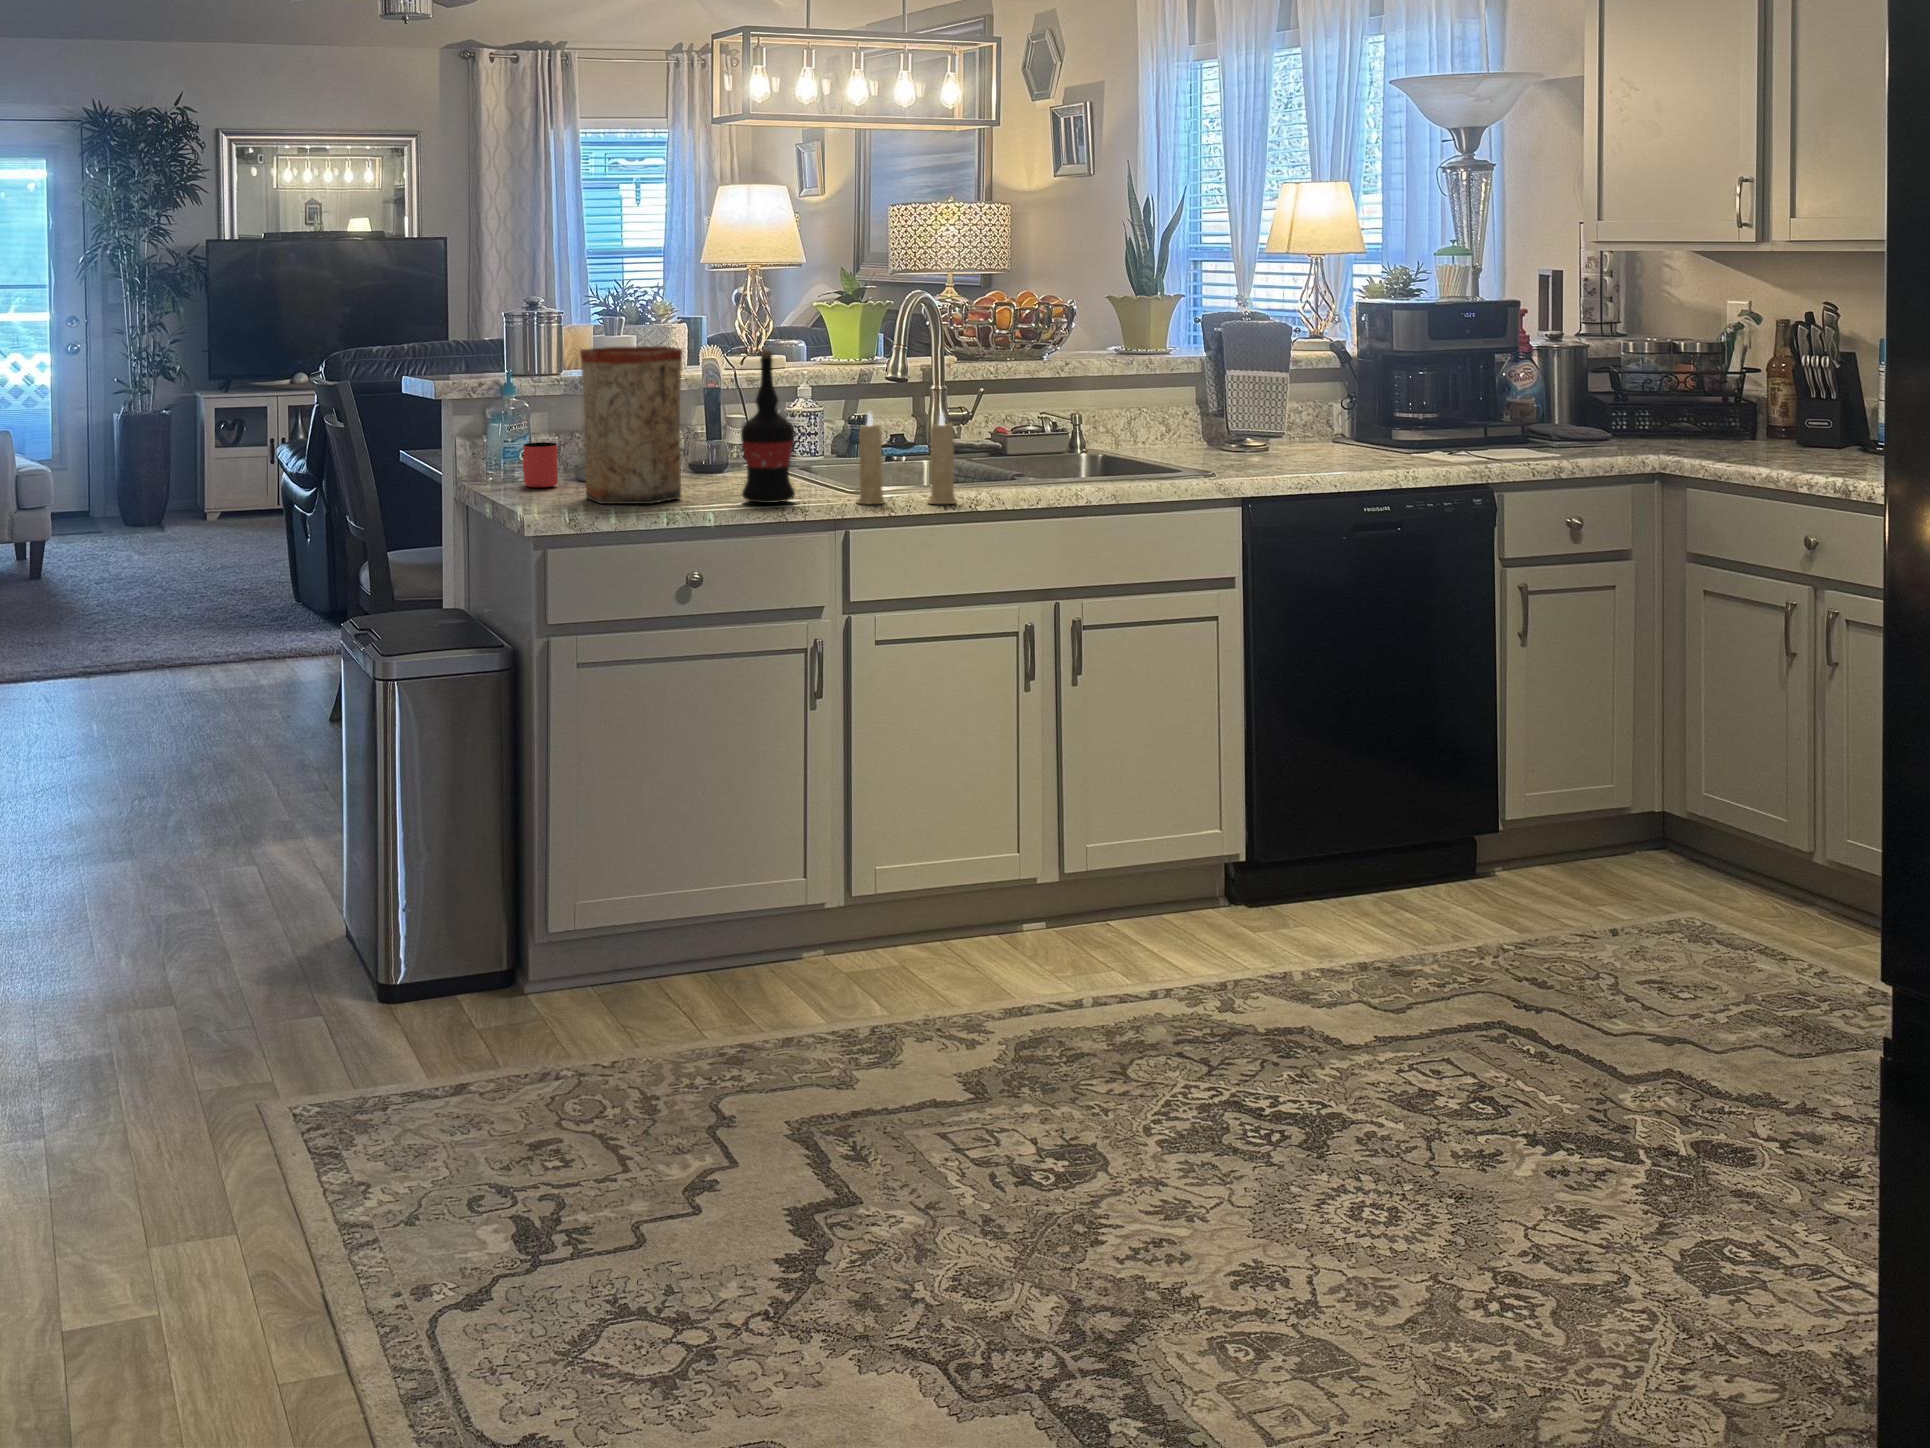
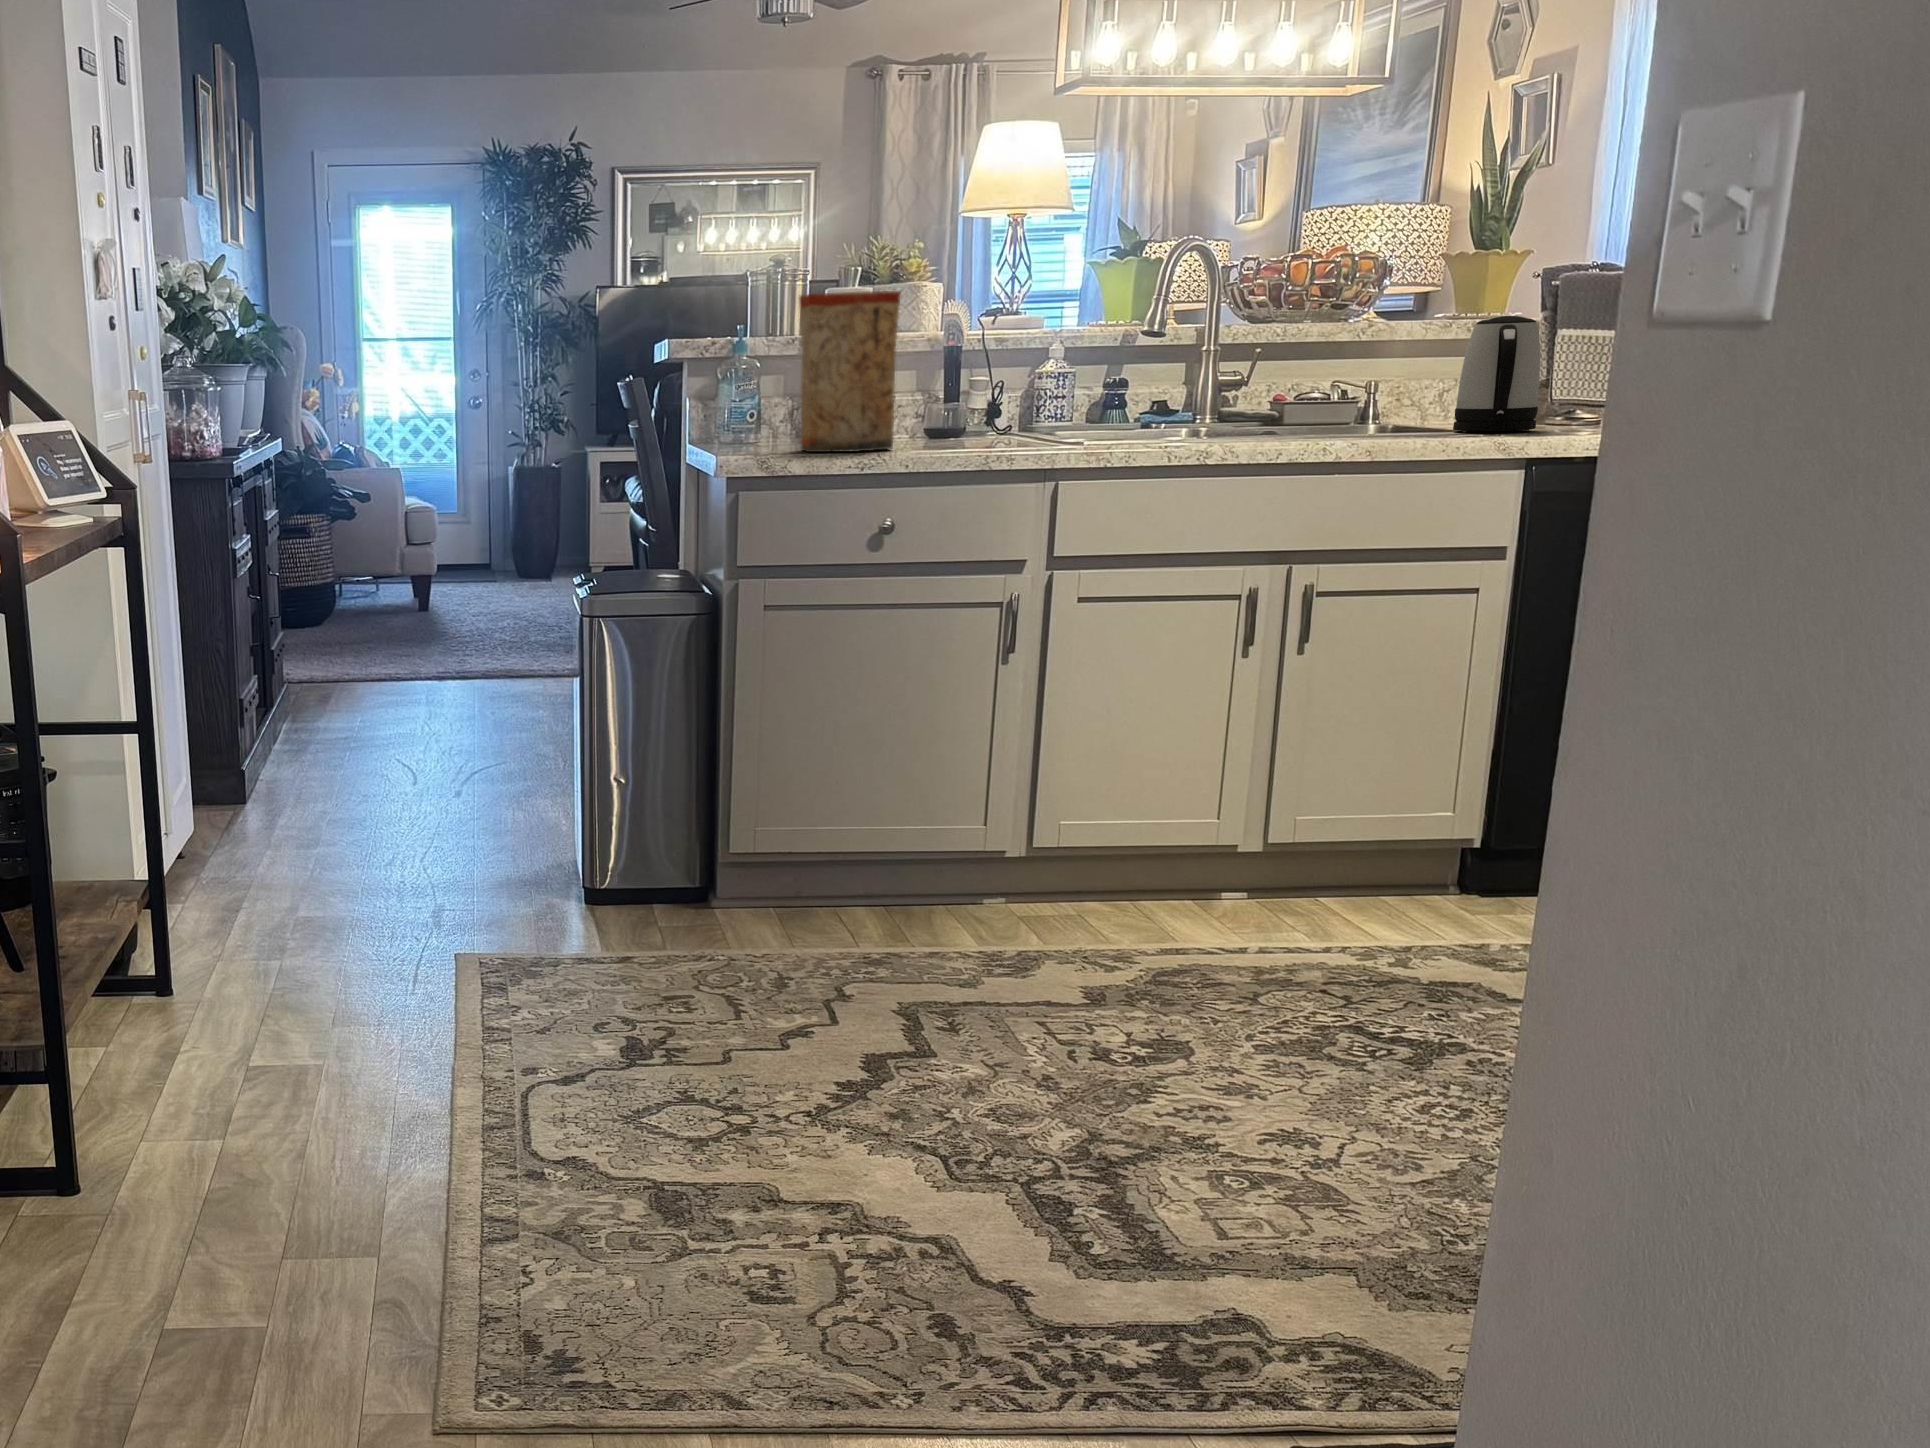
wine bottle: present [741,350,795,503] -> none [950,288,1009,449]
kettle: none [1161,369,1230,470] -> present [1453,316,1540,432]
candle: present [857,412,957,504] -> none [1068,347,1182,451]
cup: present [523,442,558,487] -> none [752,401,785,445]

